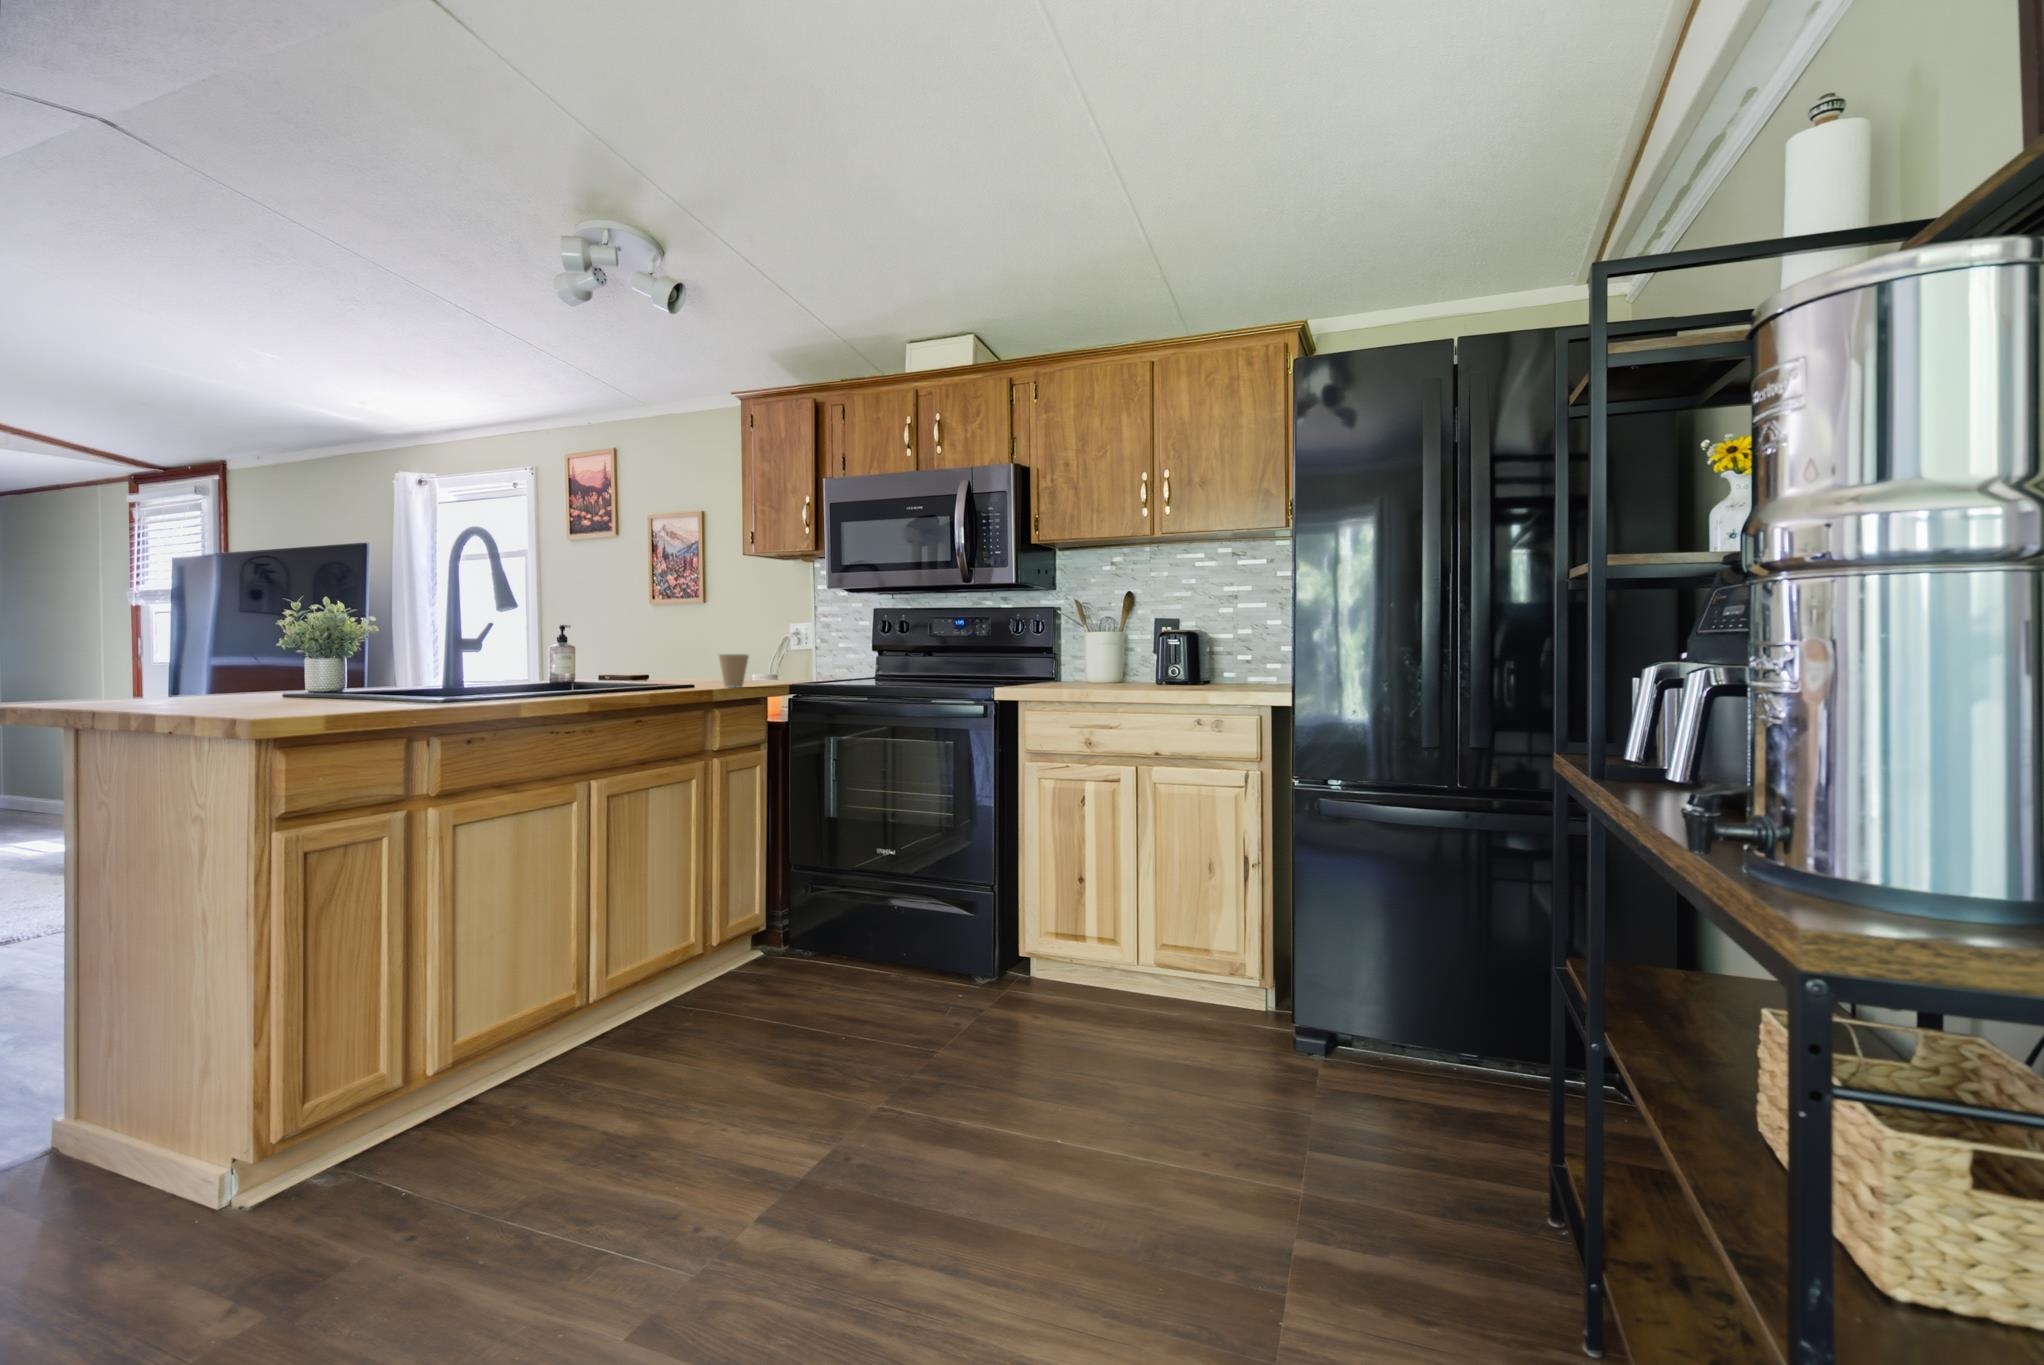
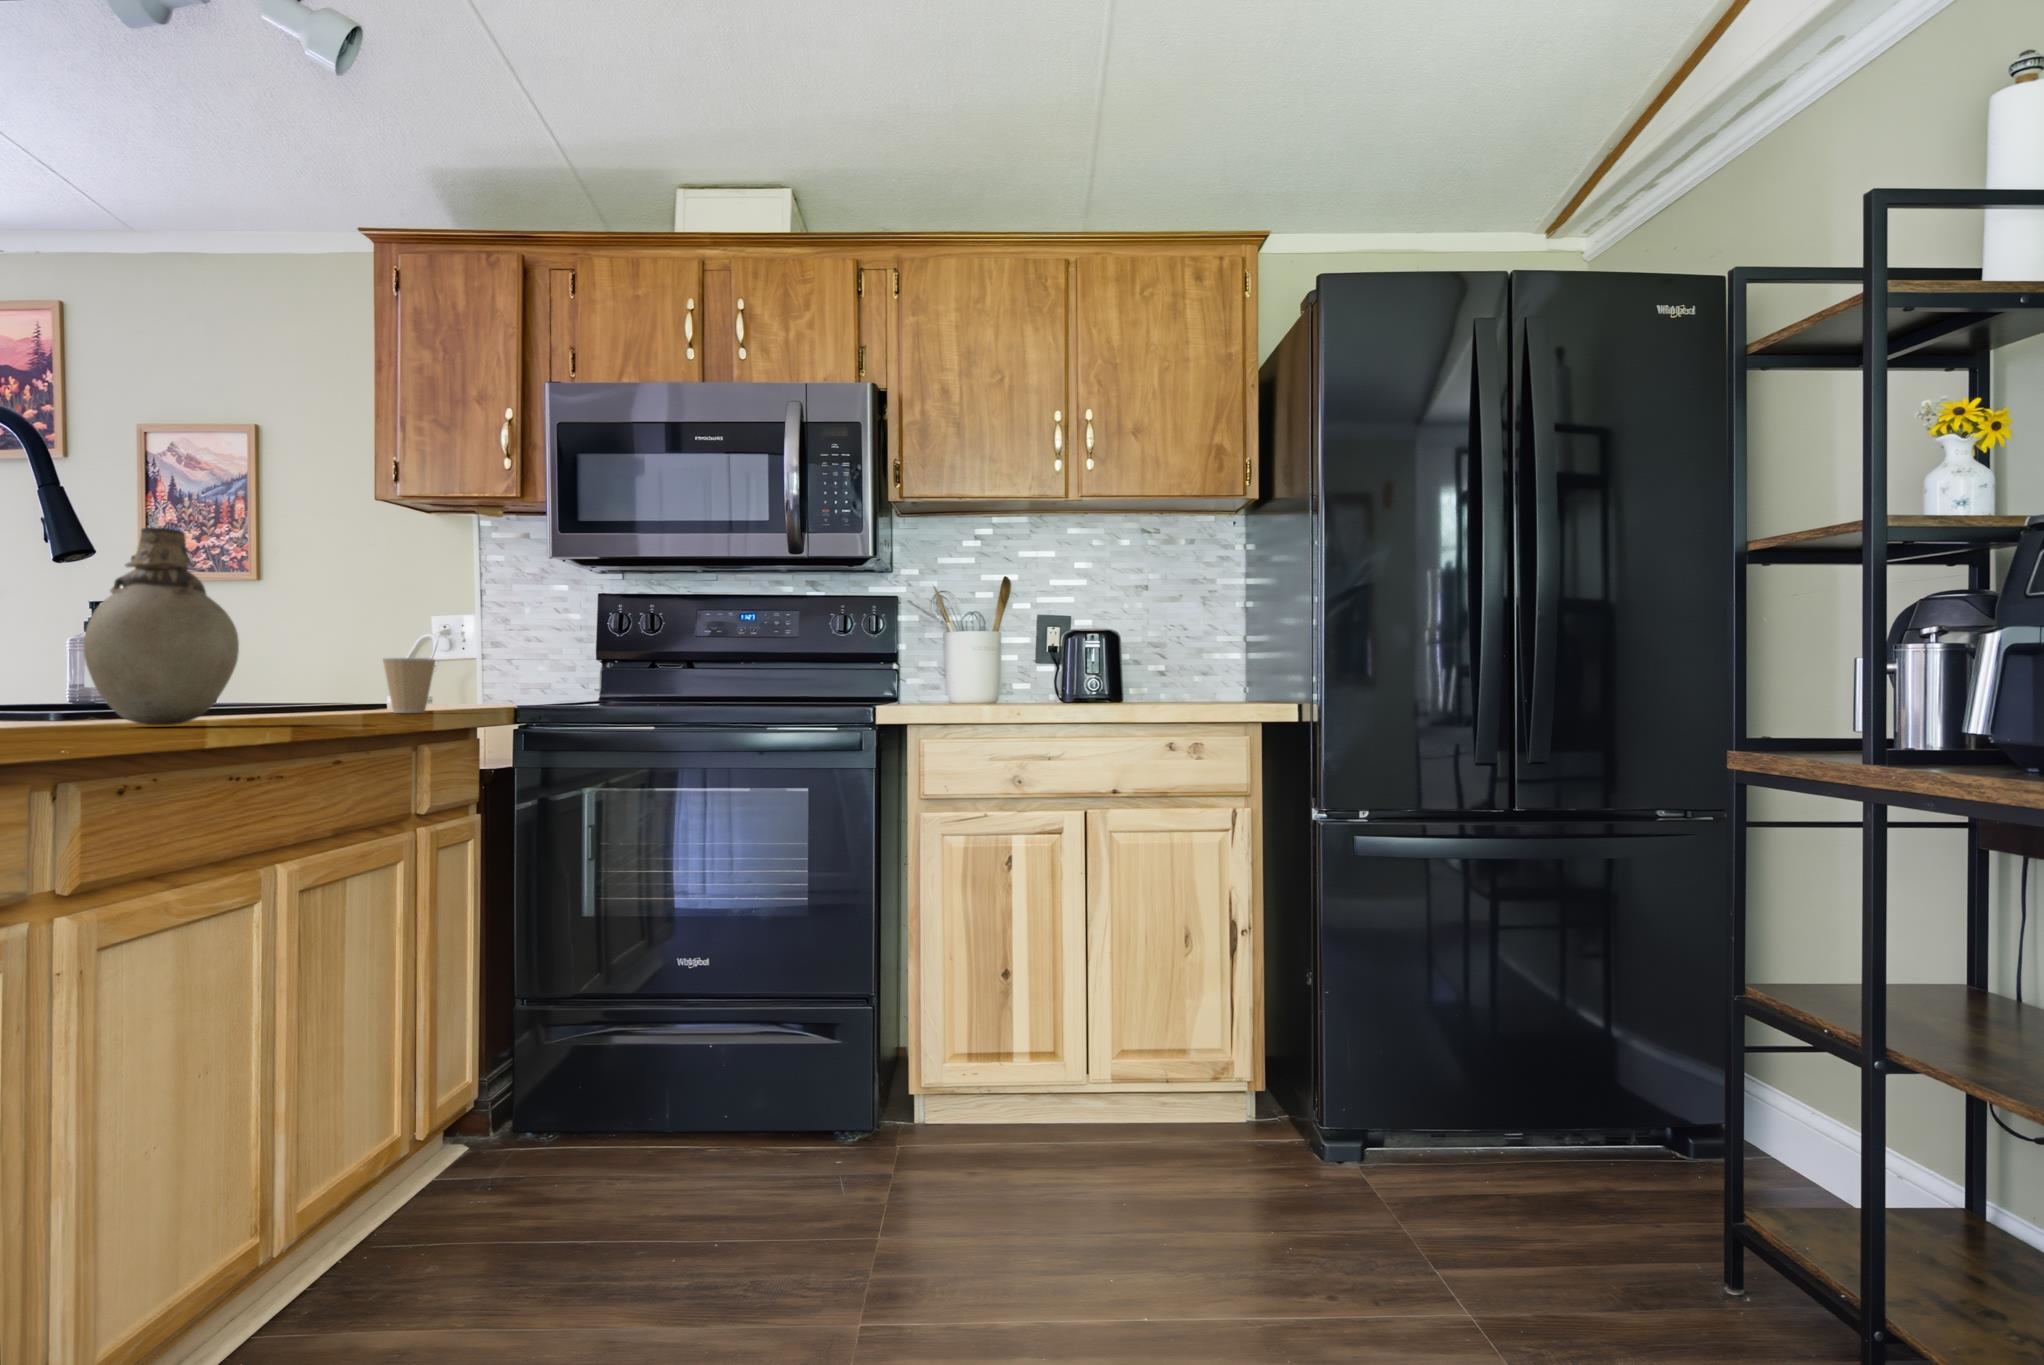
vase: none [432,594,517,704] -> present [84,527,239,725]

